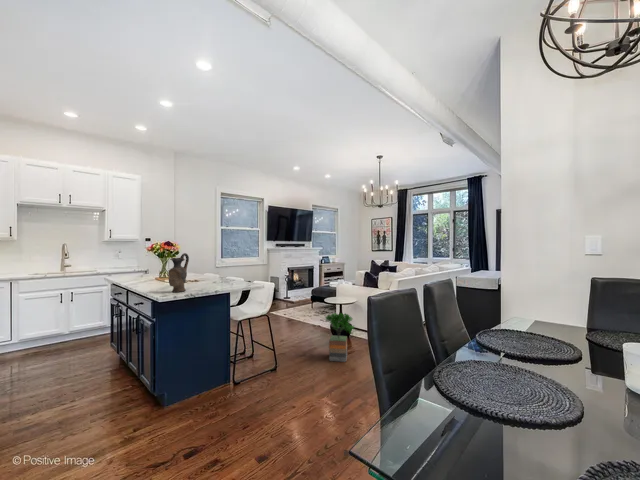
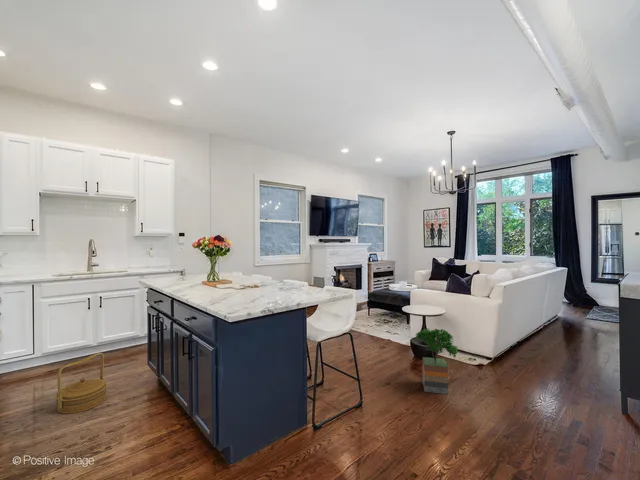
ceramic pitcher: present [168,253,189,292] -> none [234,251,258,305]
basket: none [30,335,74,382] -> present [56,353,107,414]

